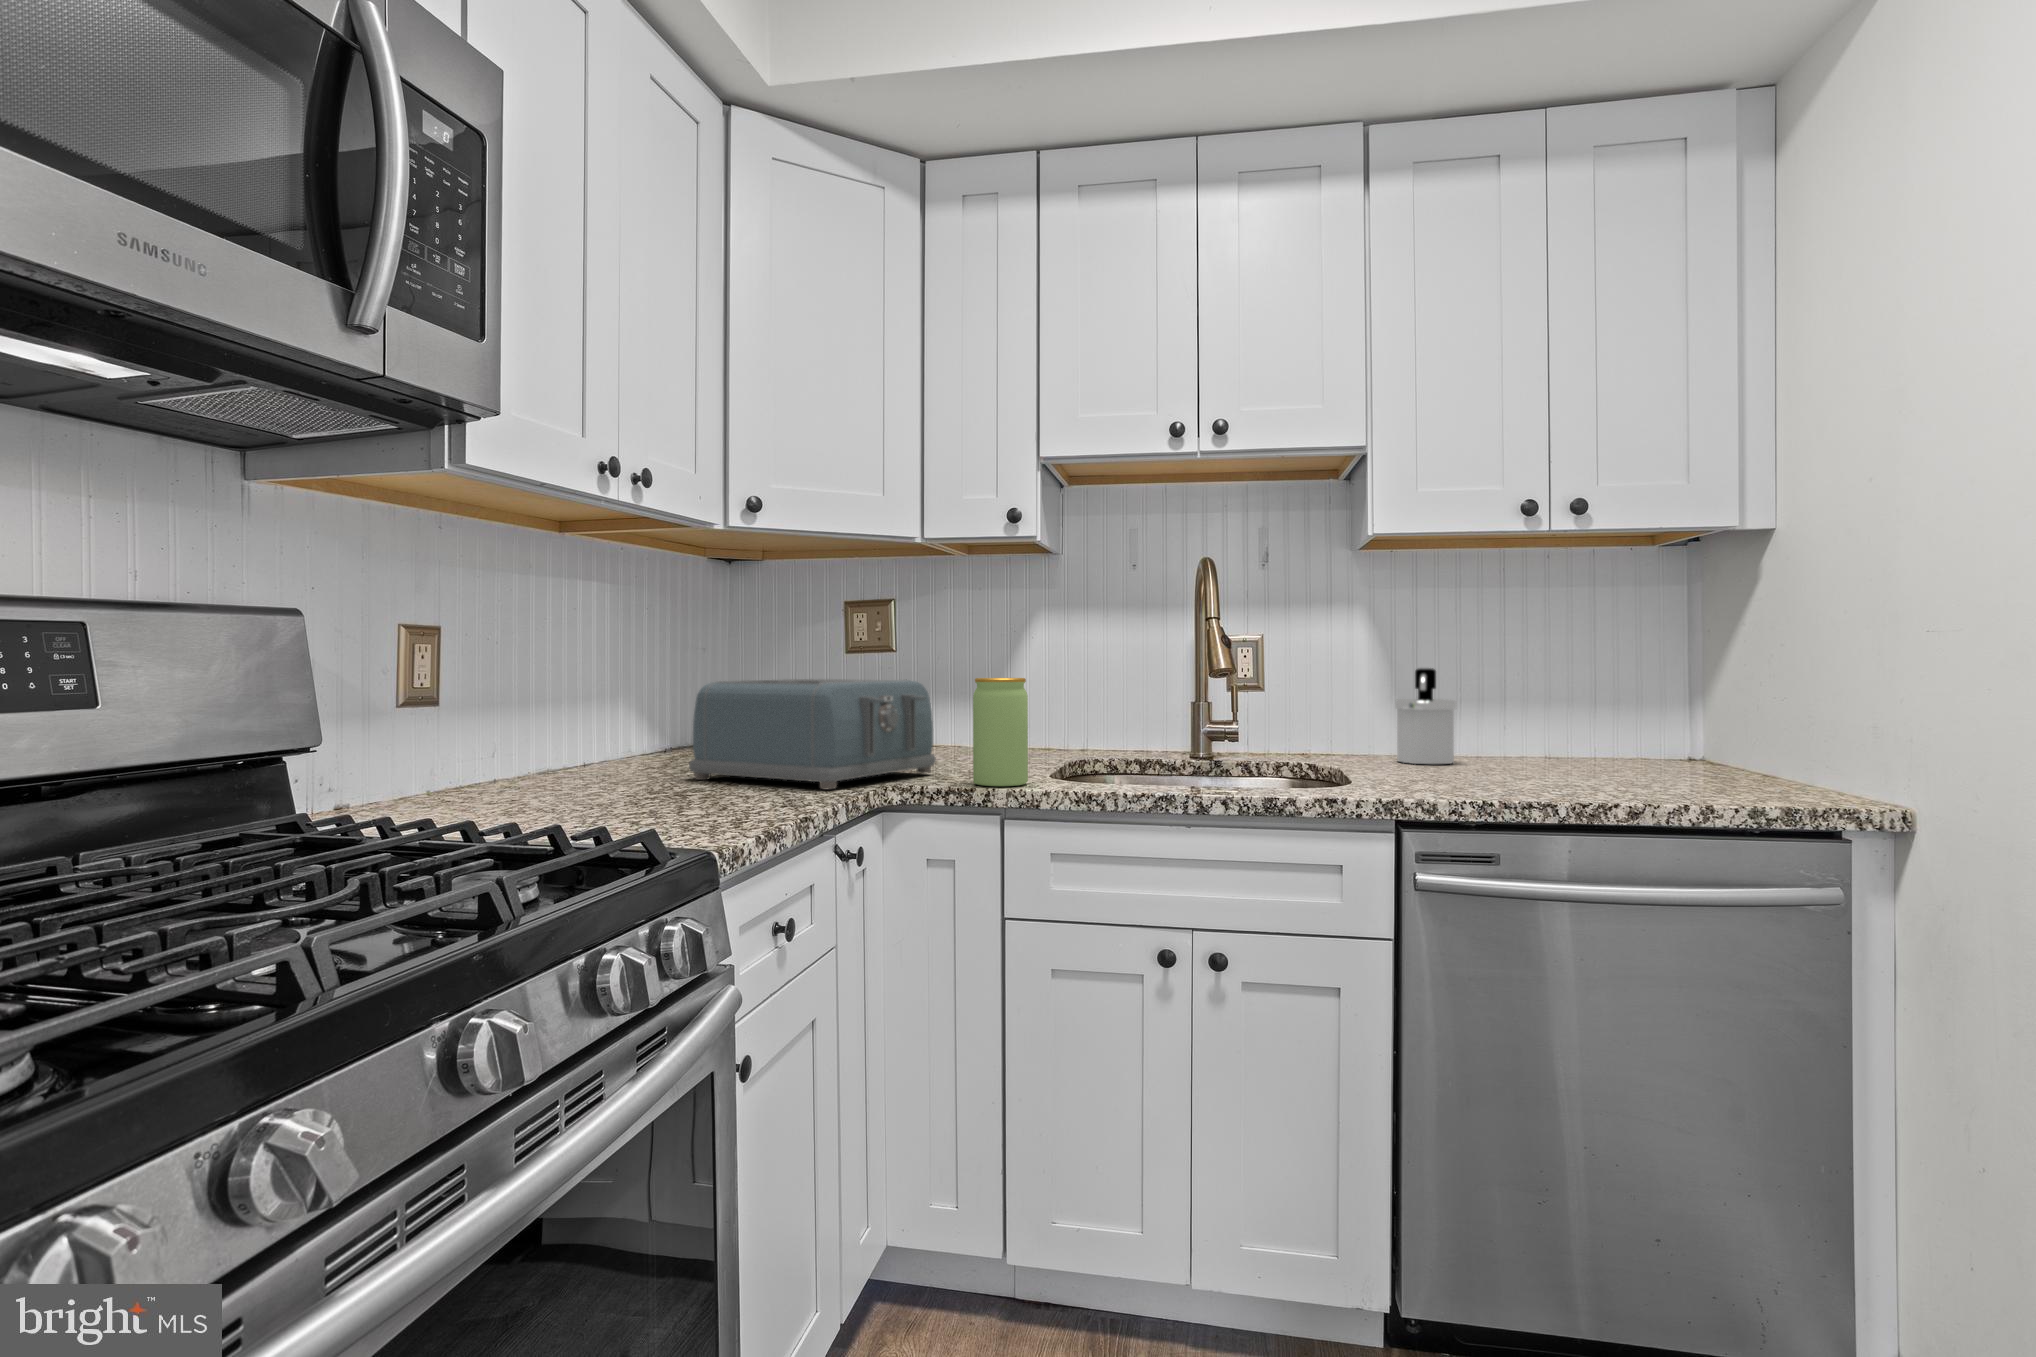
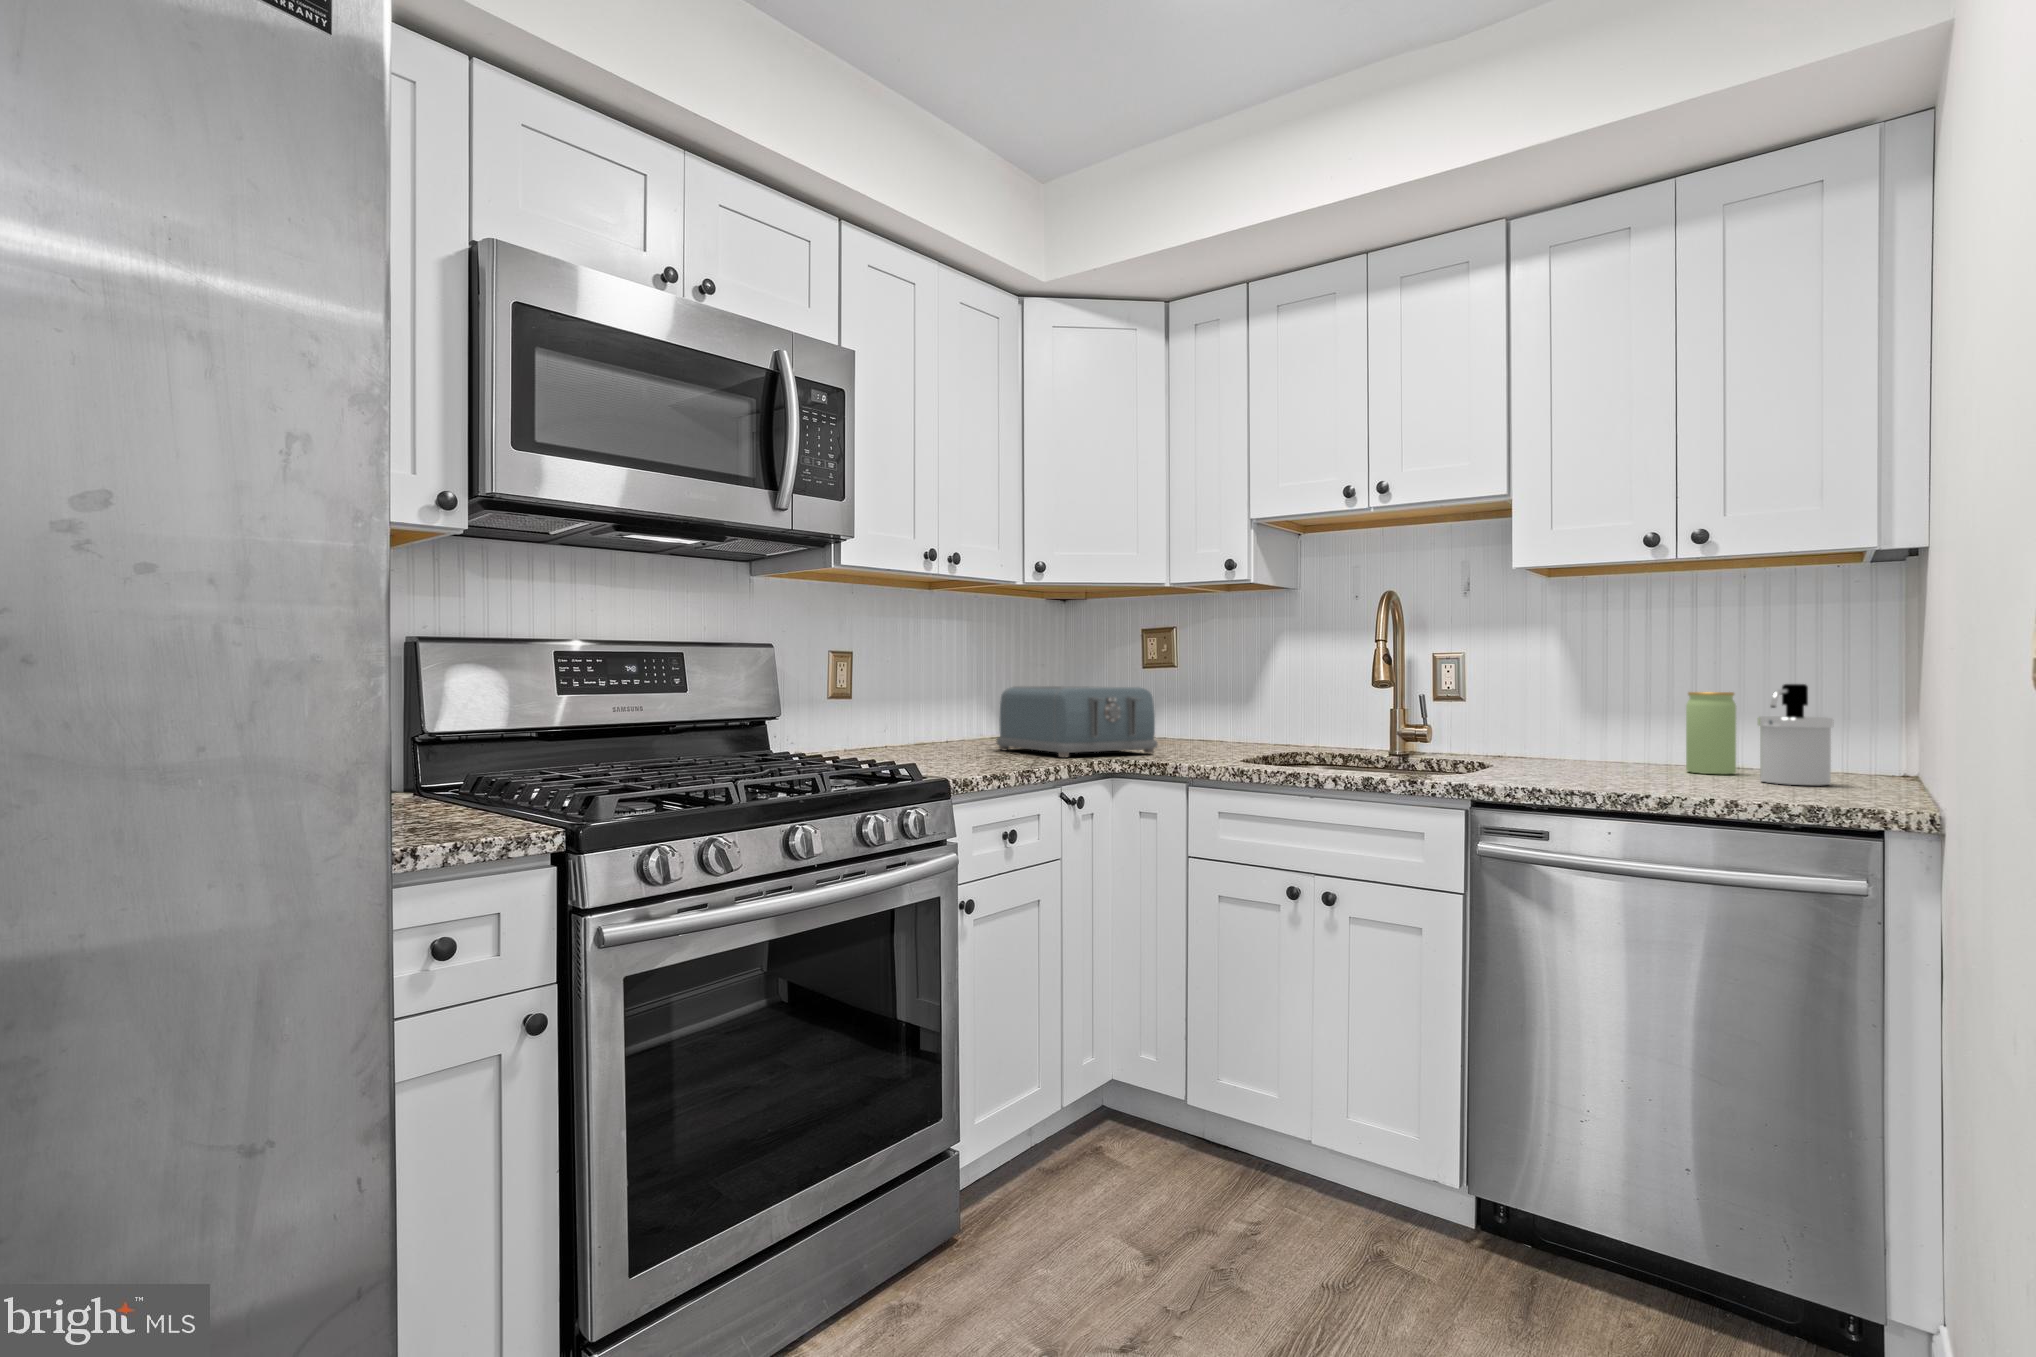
soap dispenser: present [1395,668,1457,764] -> present [1758,684,1834,786]
jar: present [973,678,1028,786] -> present [1686,692,1736,774]

